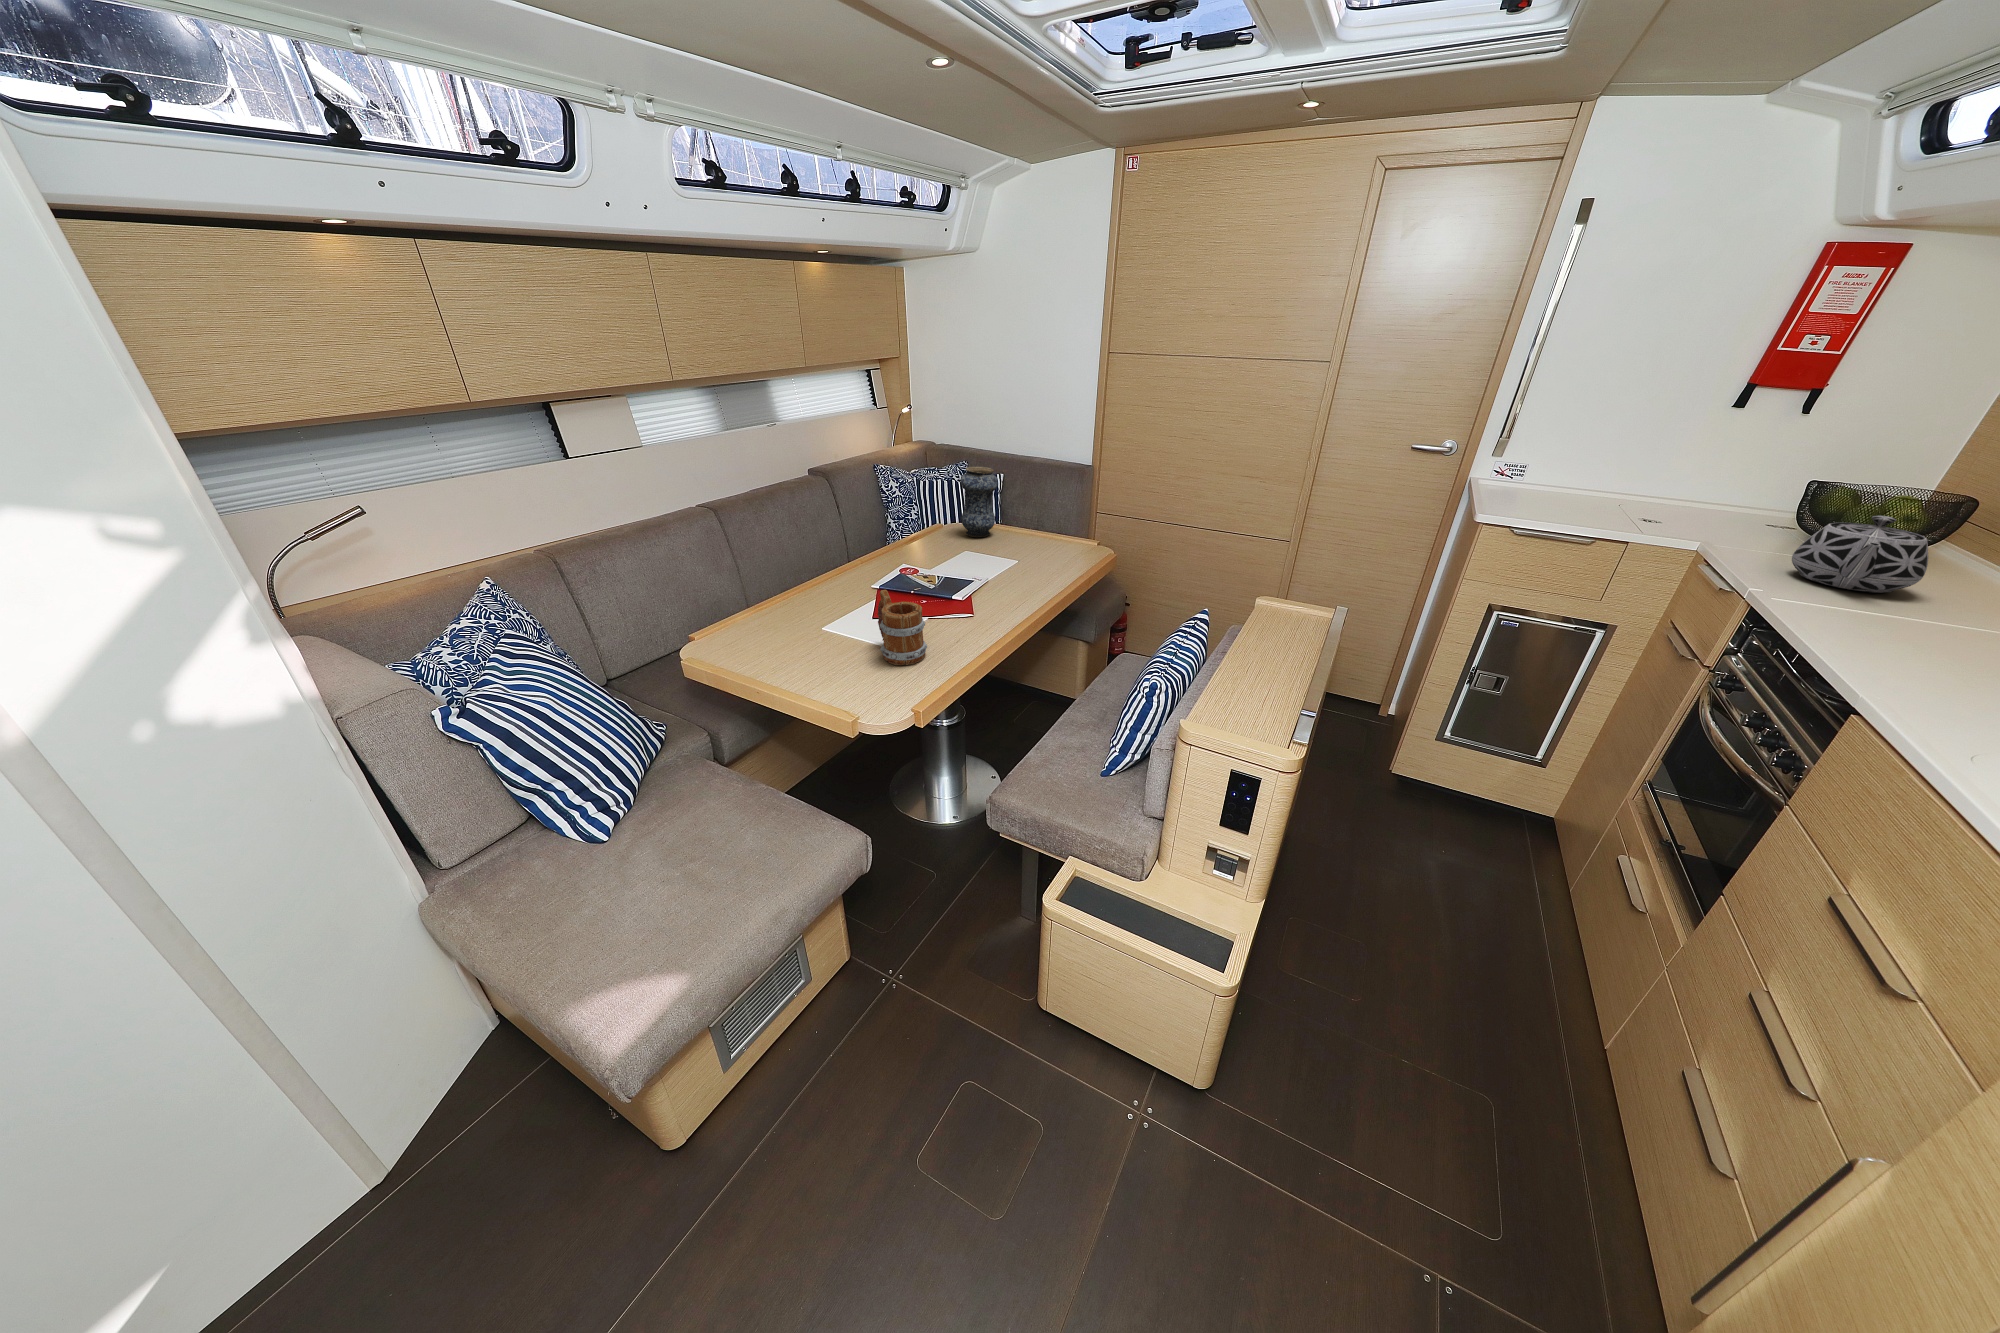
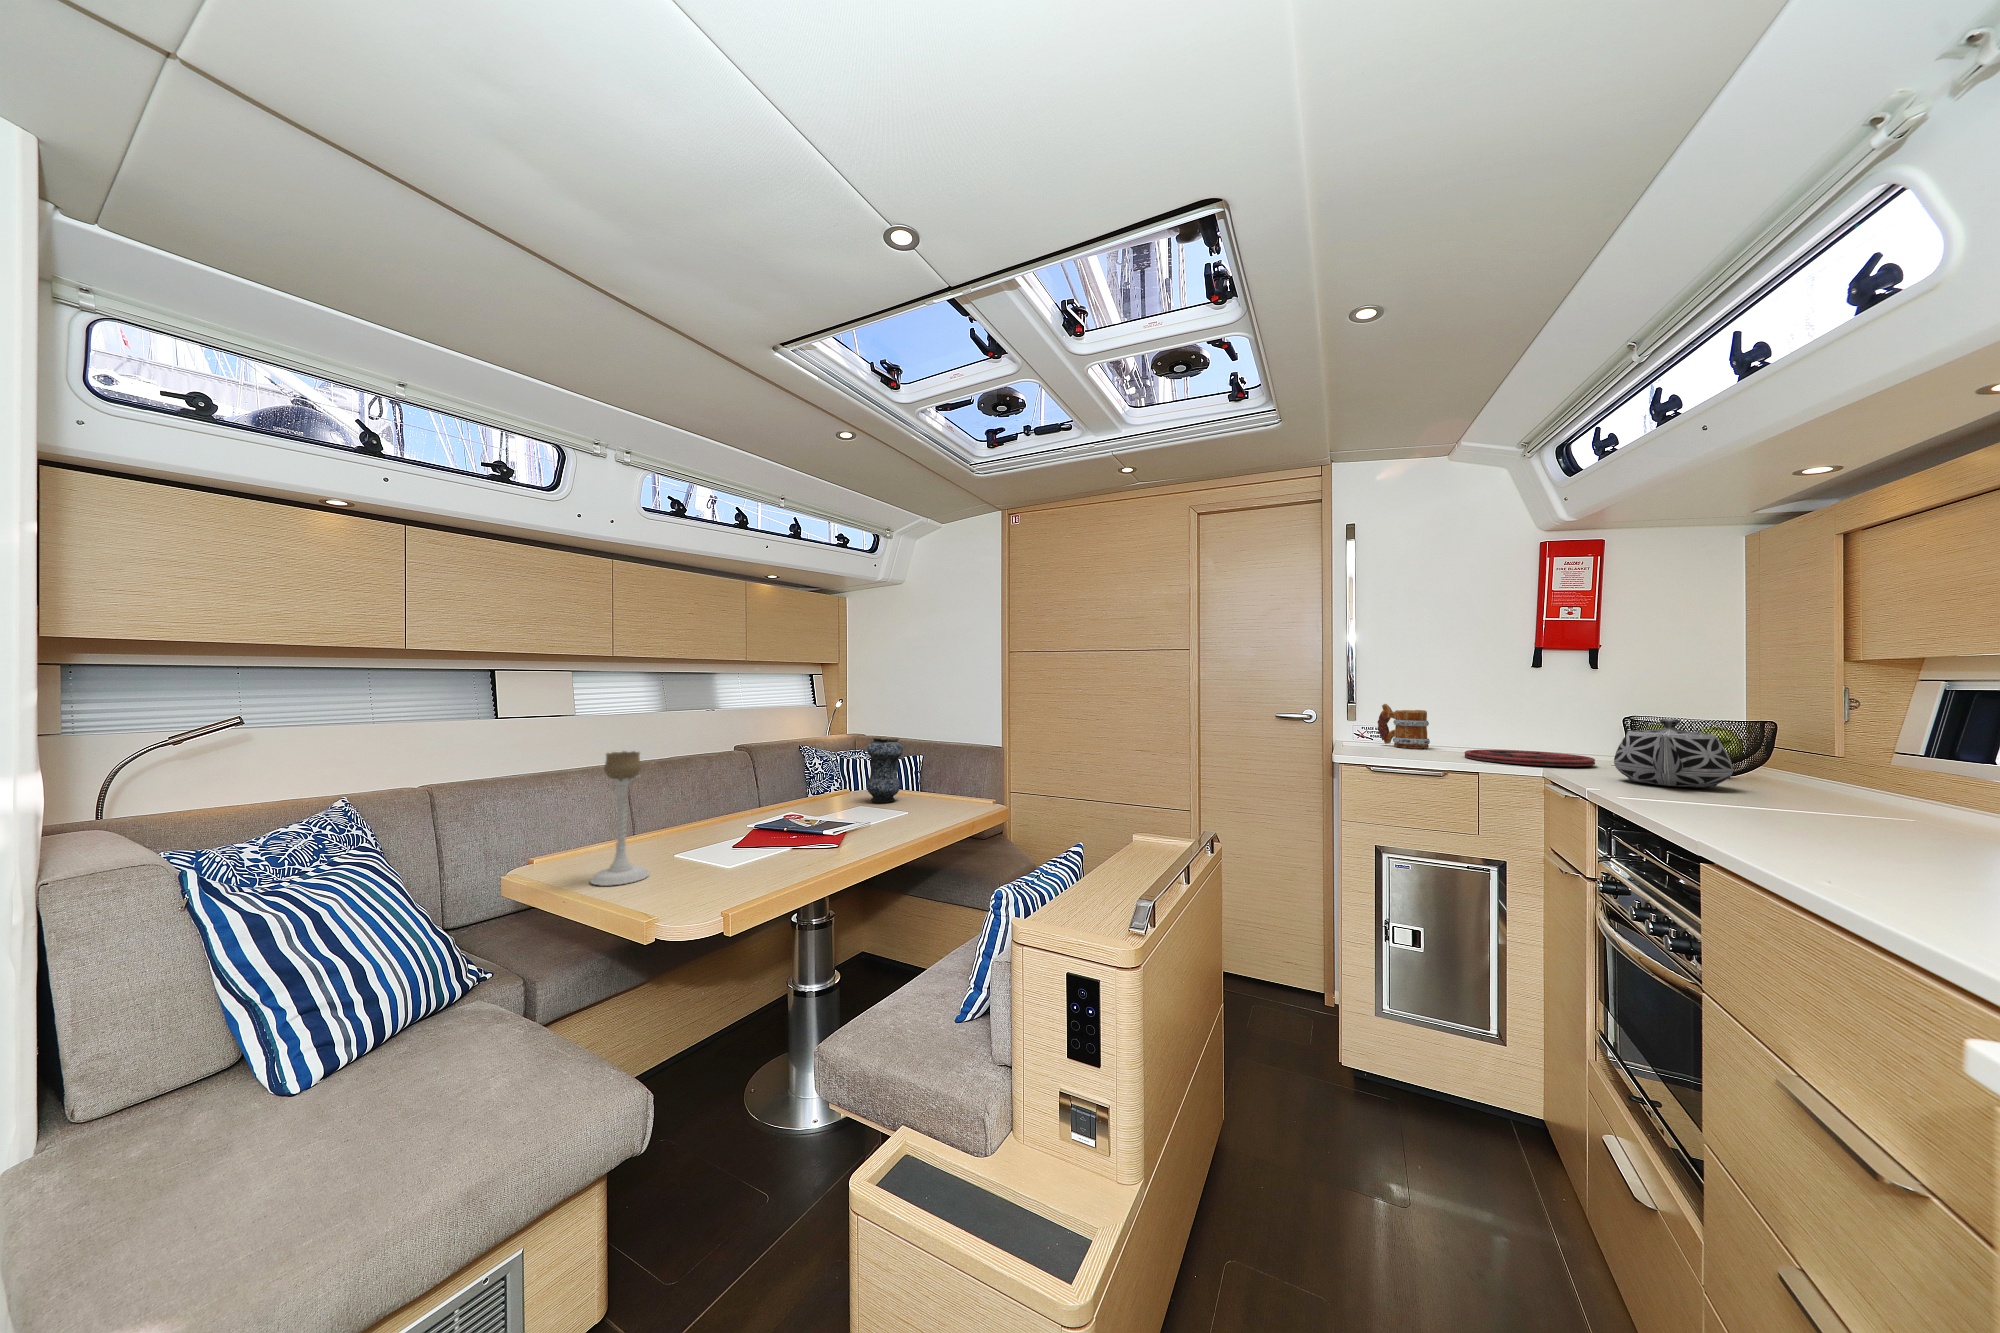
plate: none [1615,509,1761,543] -> present [1465,750,1595,766]
candle holder: none [747,527,805,655] -> present [590,751,649,886]
mug: present [878,590,927,665] -> present [1377,704,1430,749]

